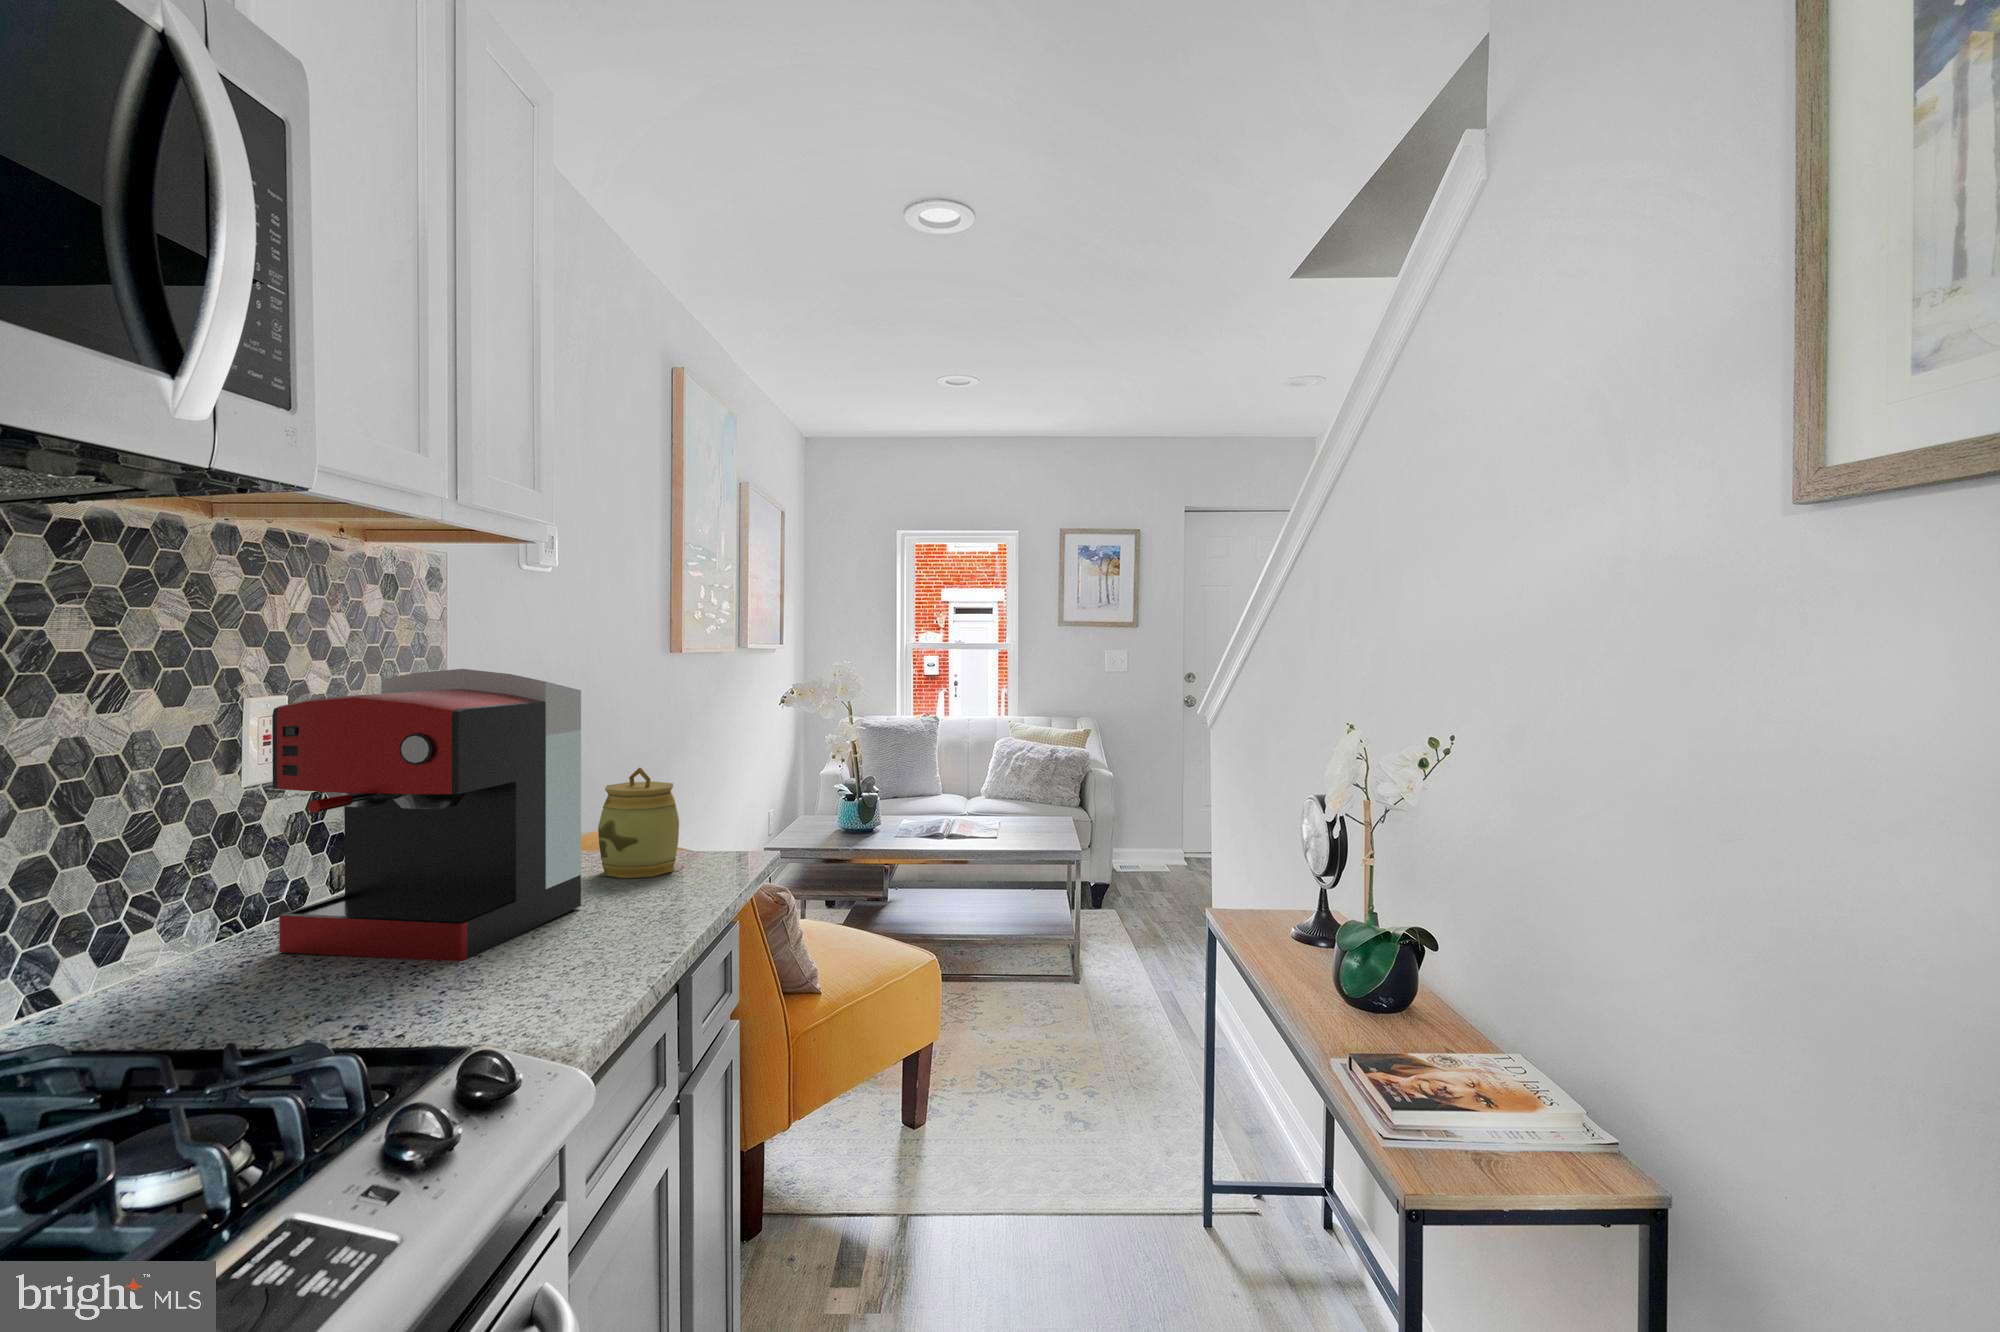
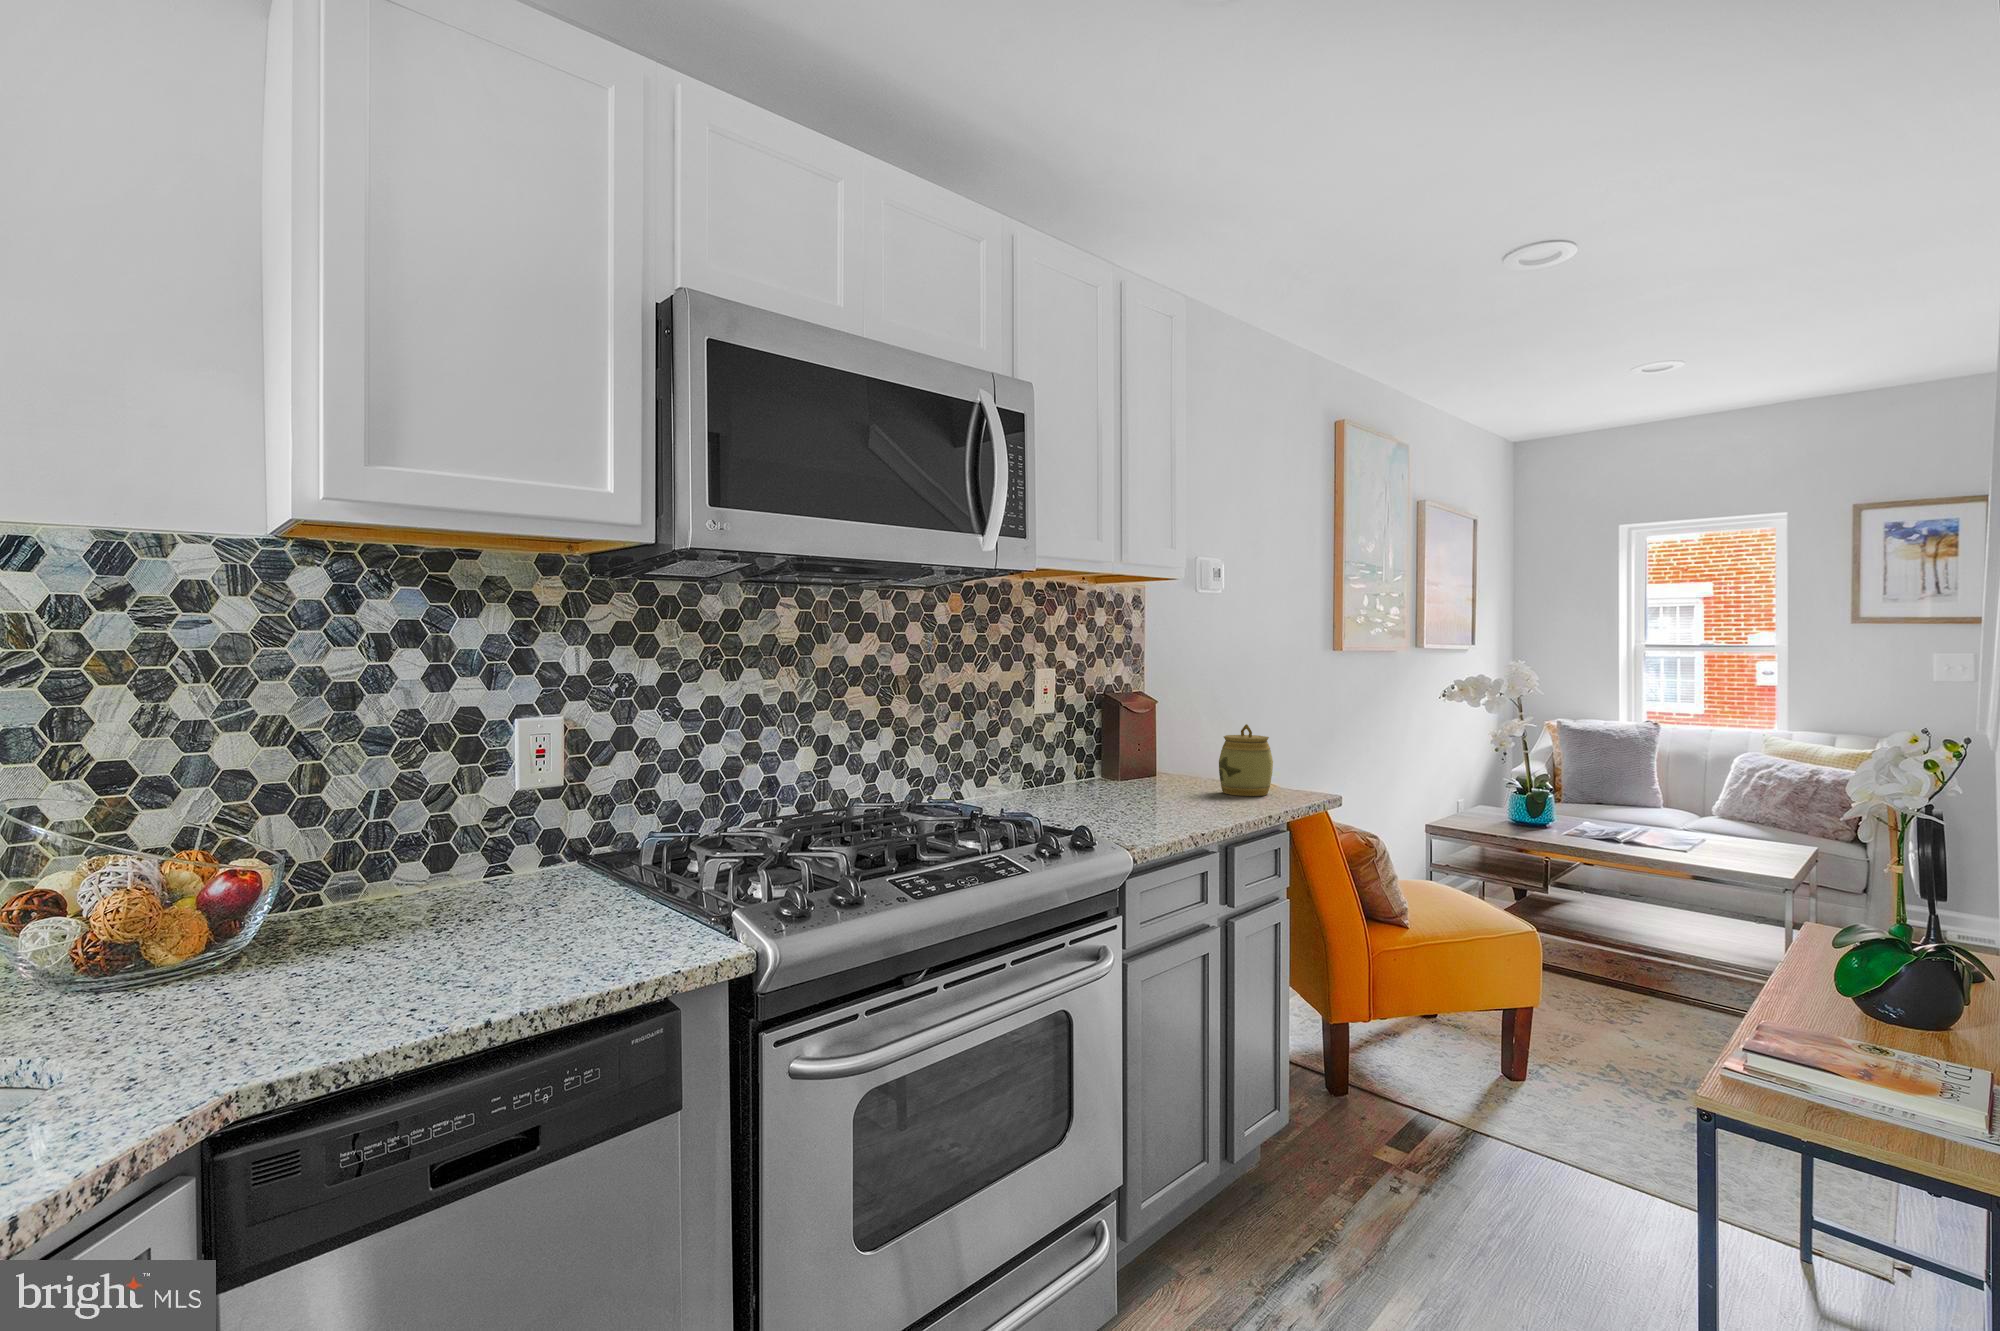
coffee maker: present [272,669,581,961] -> none [1045,655,1197,811]

